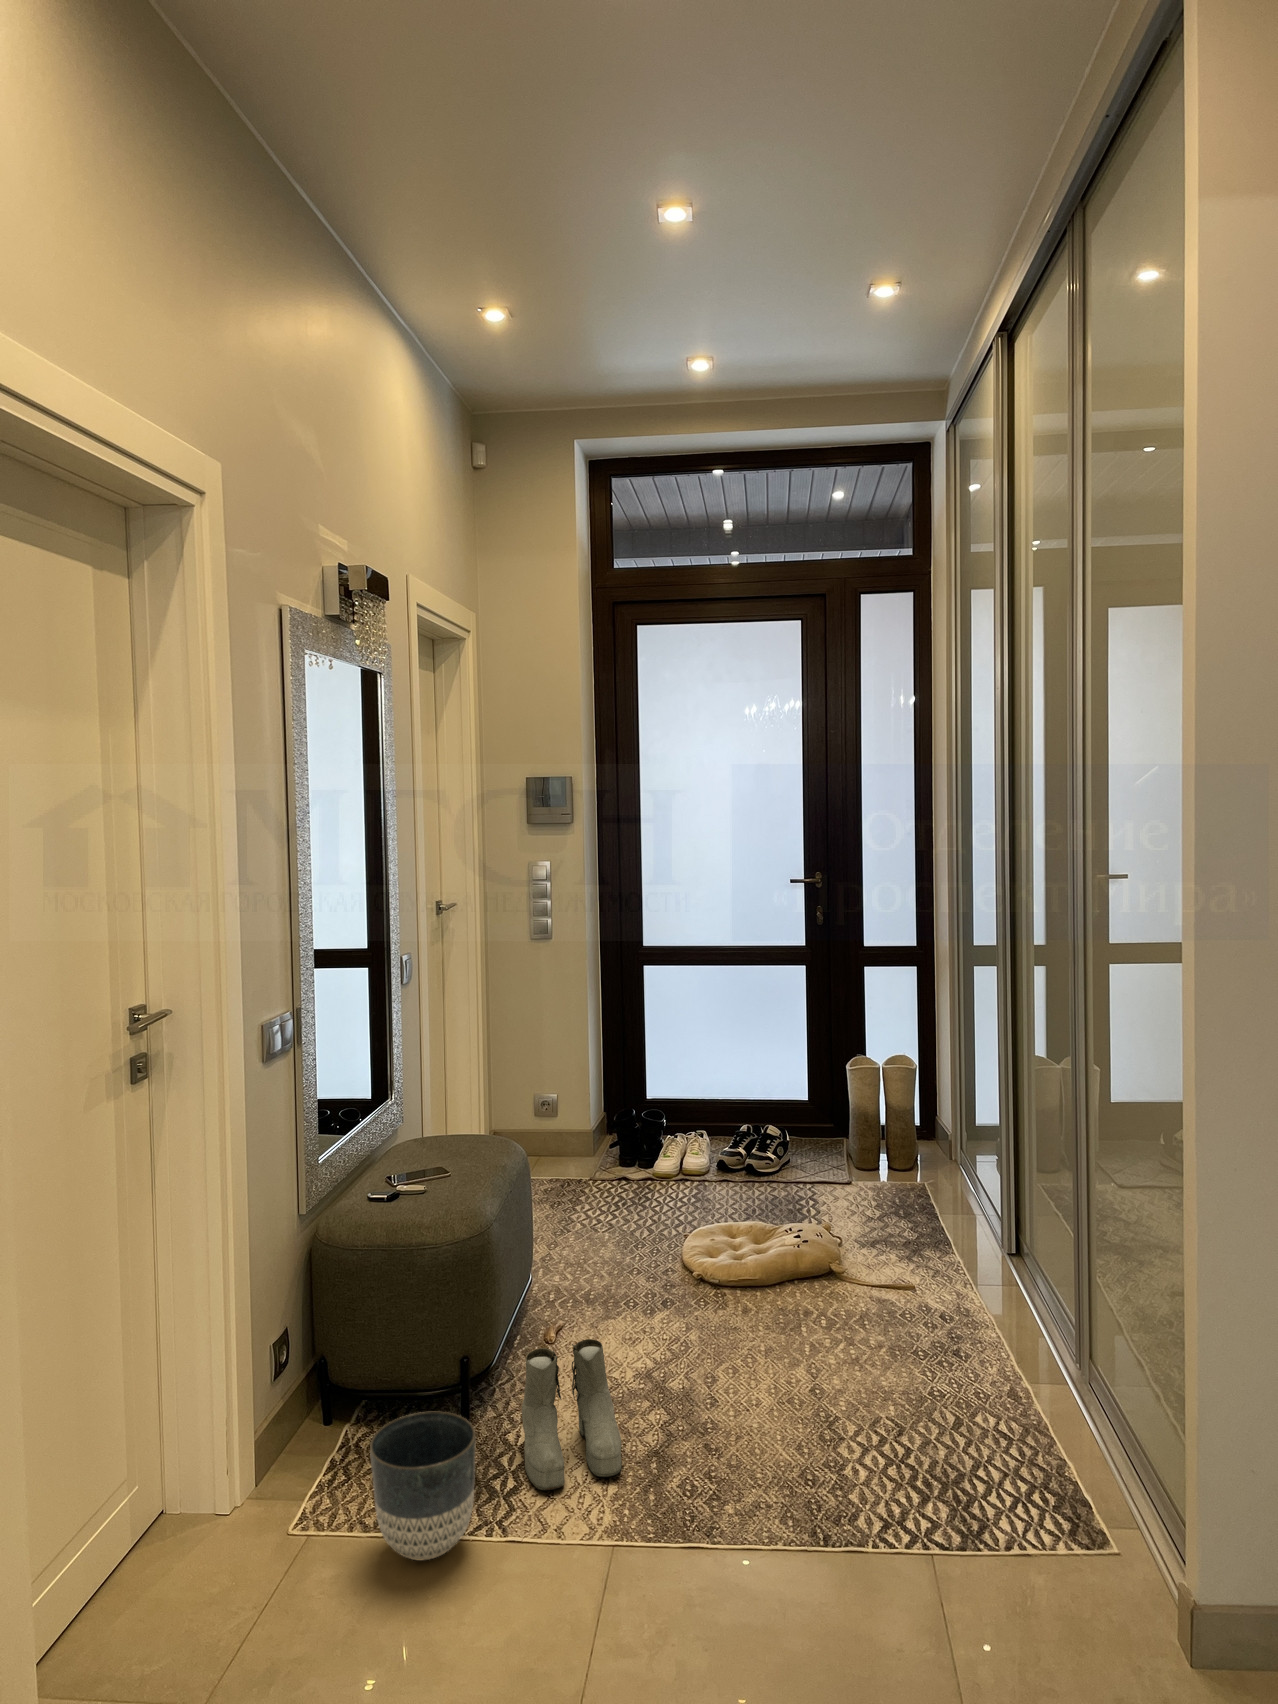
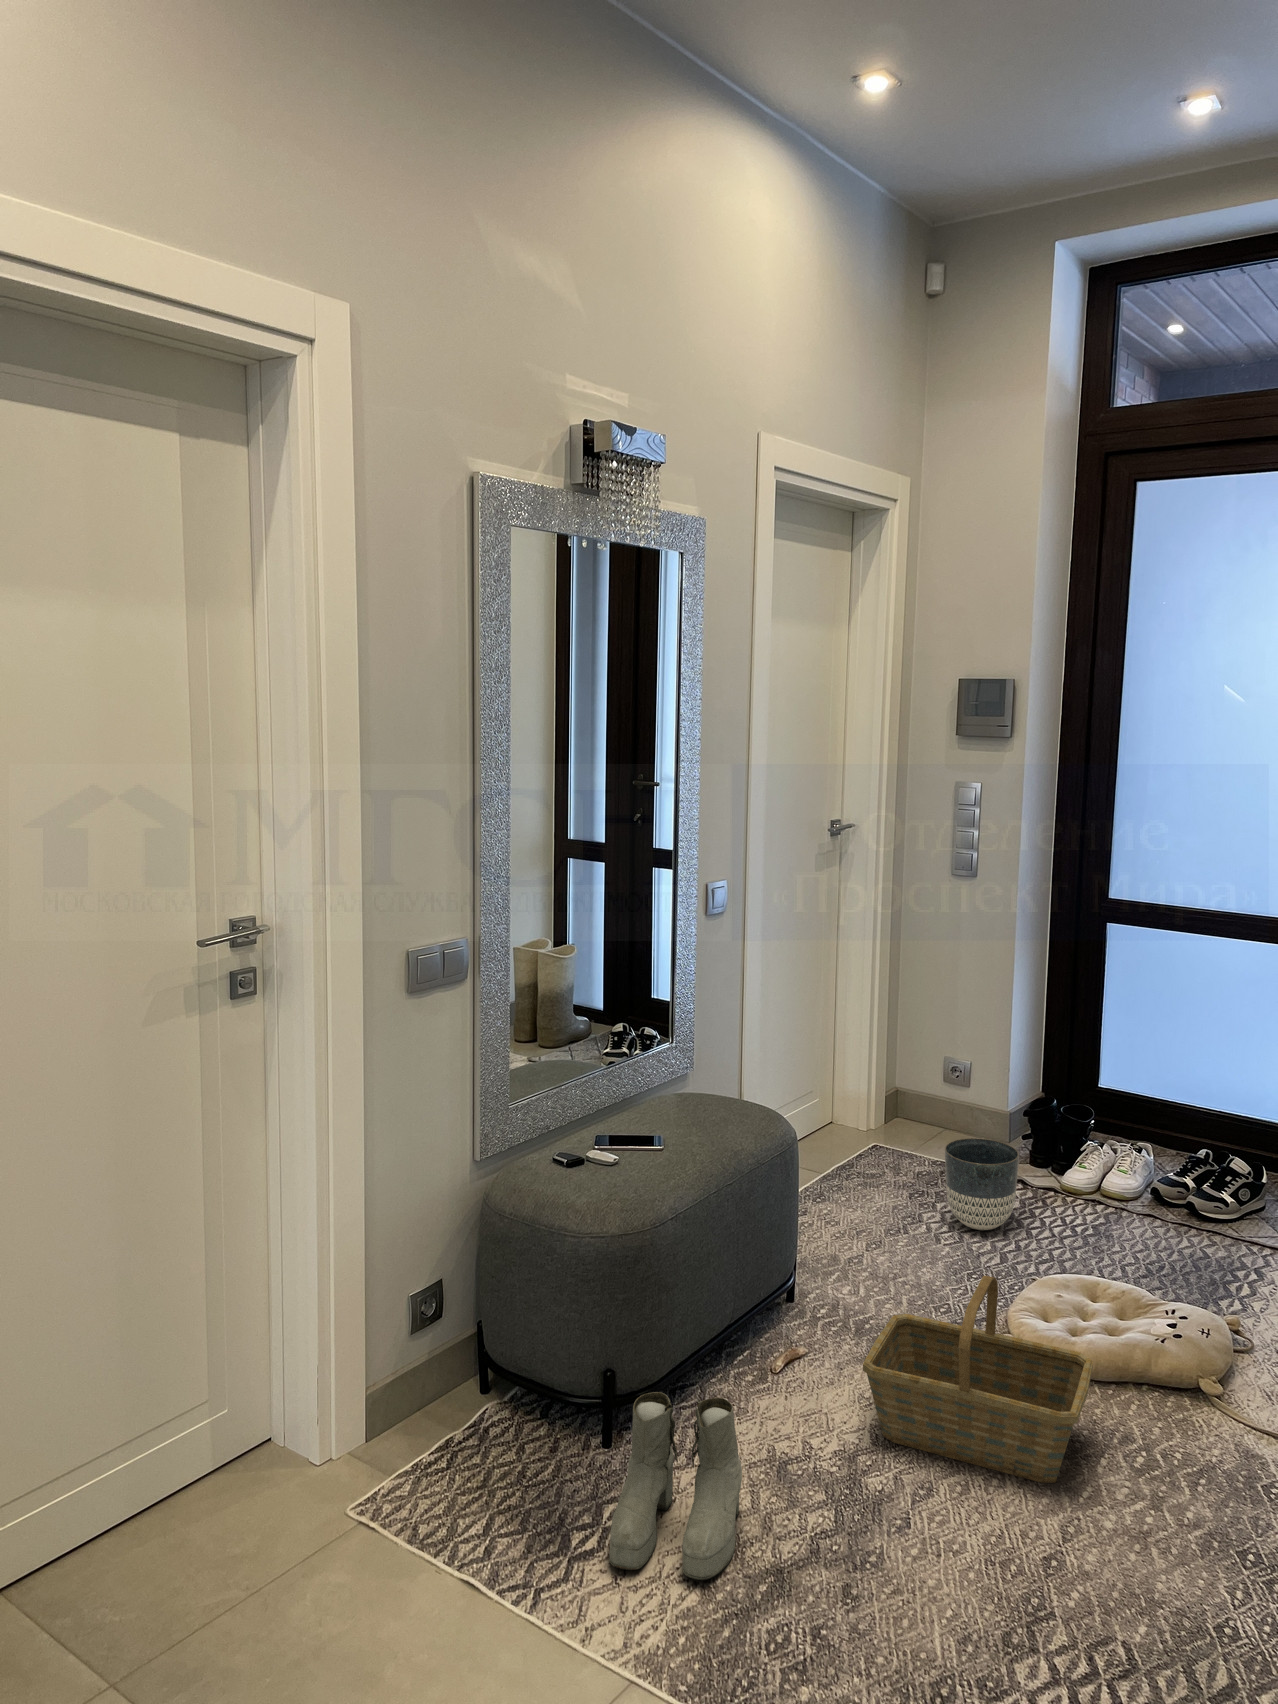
basket: none [640,1216,801,1357] -> present [863,1275,1093,1483]
planter: present [370,1411,475,1560] -> present [945,1138,1019,1230]

